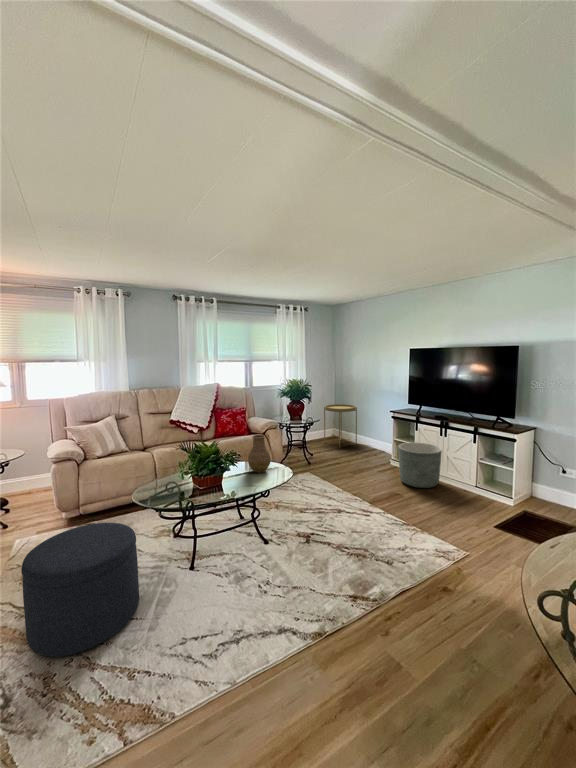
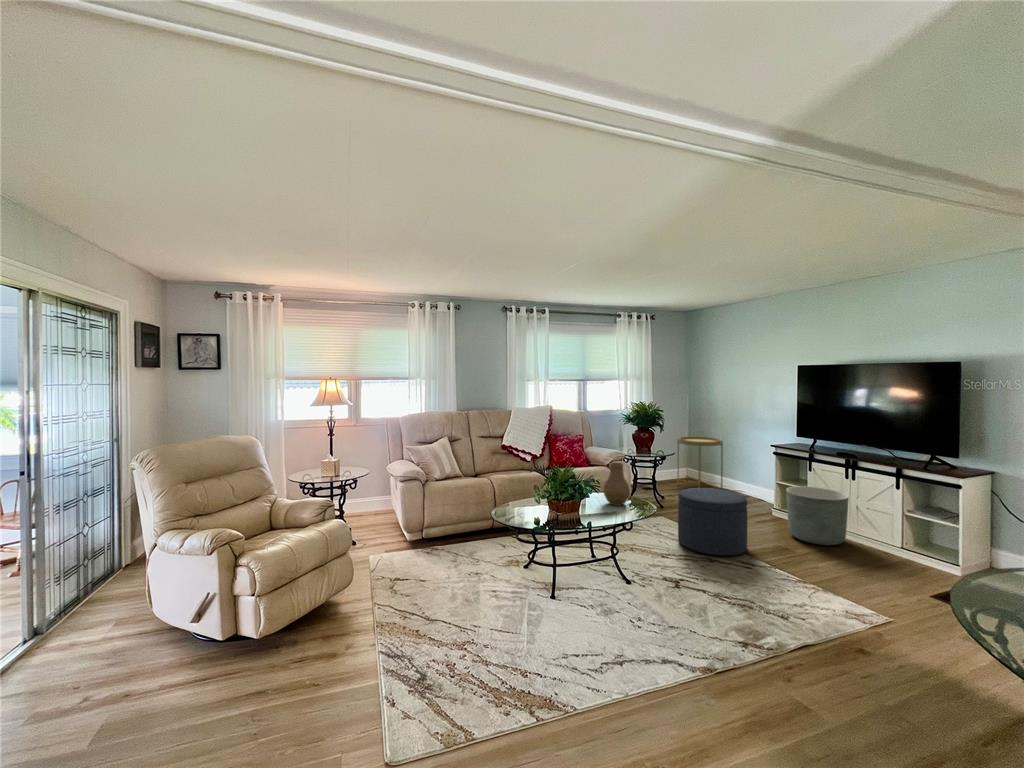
ottoman: present [21,523,139,657] -> present [678,488,747,555]

